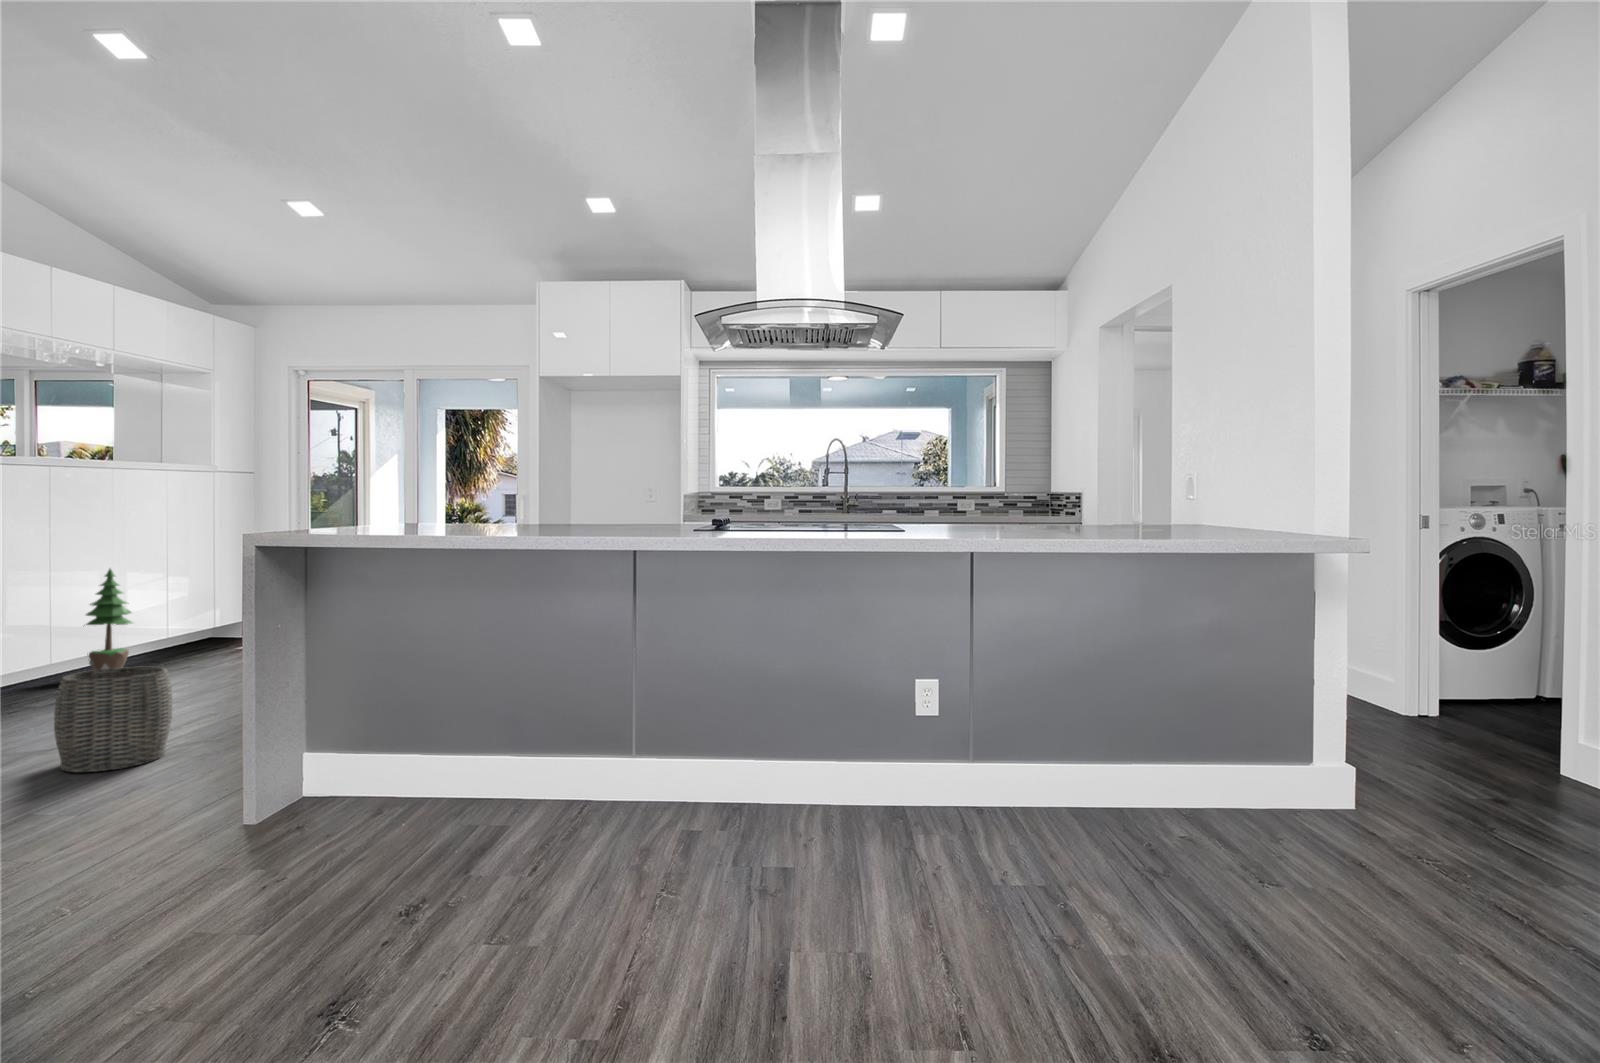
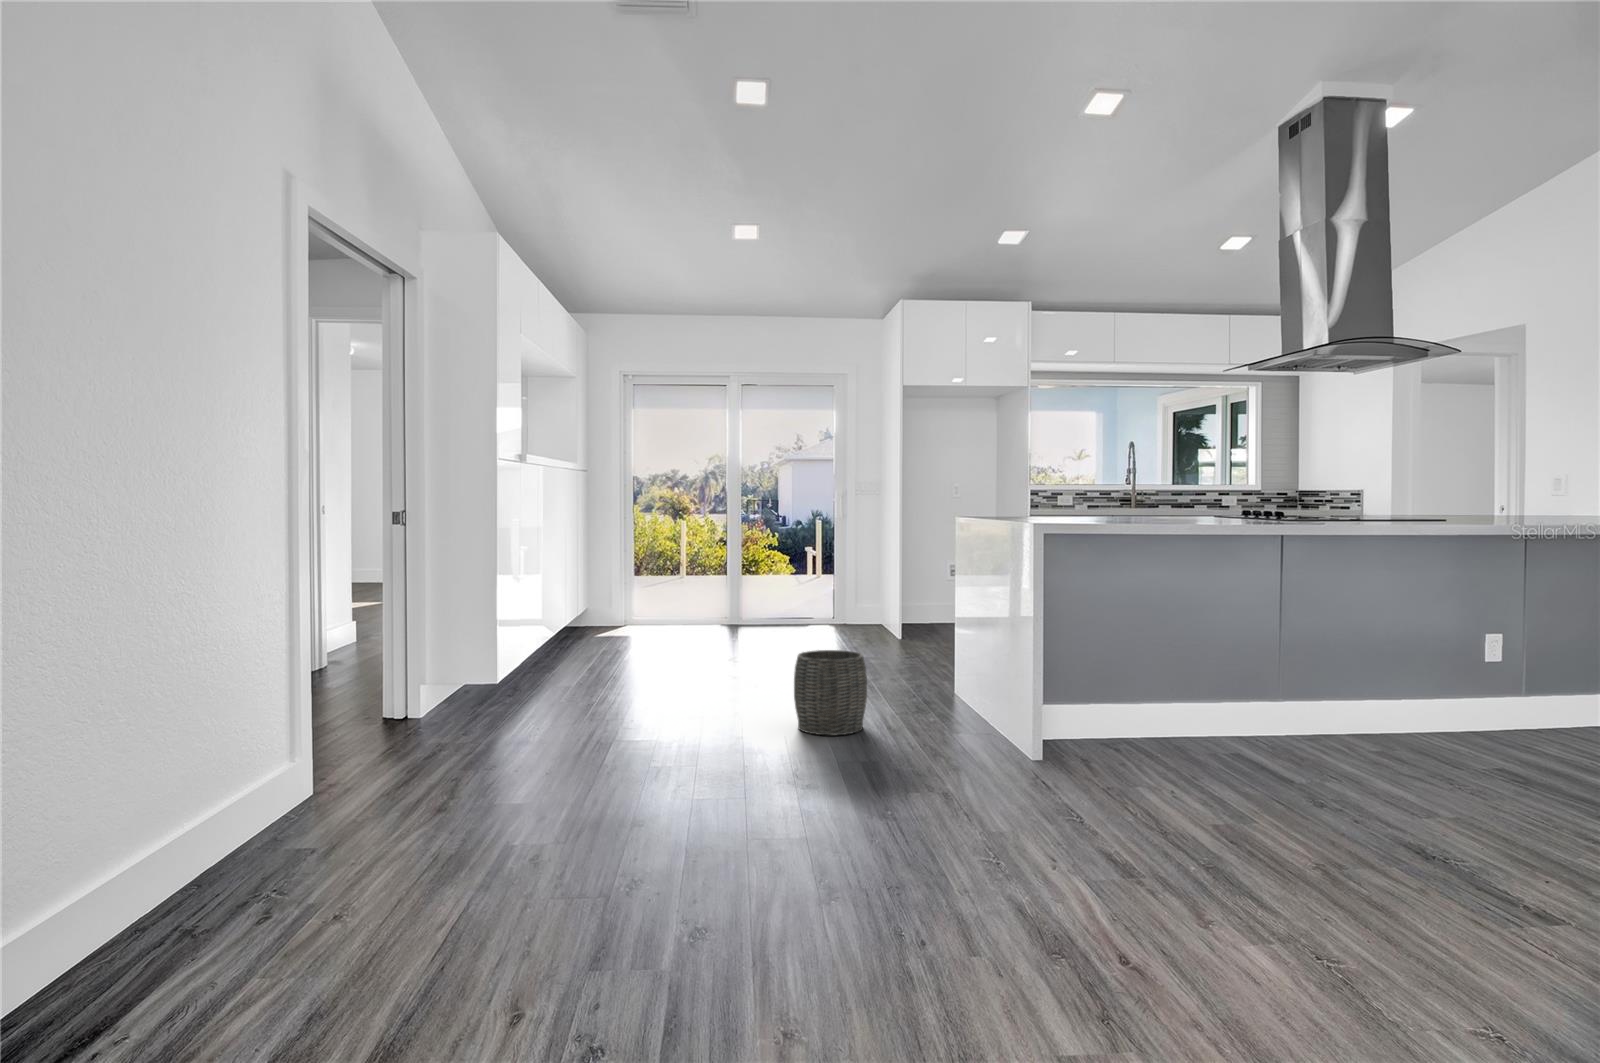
potted tree: present [86,568,132,670] -> none [546,567,584,671]

